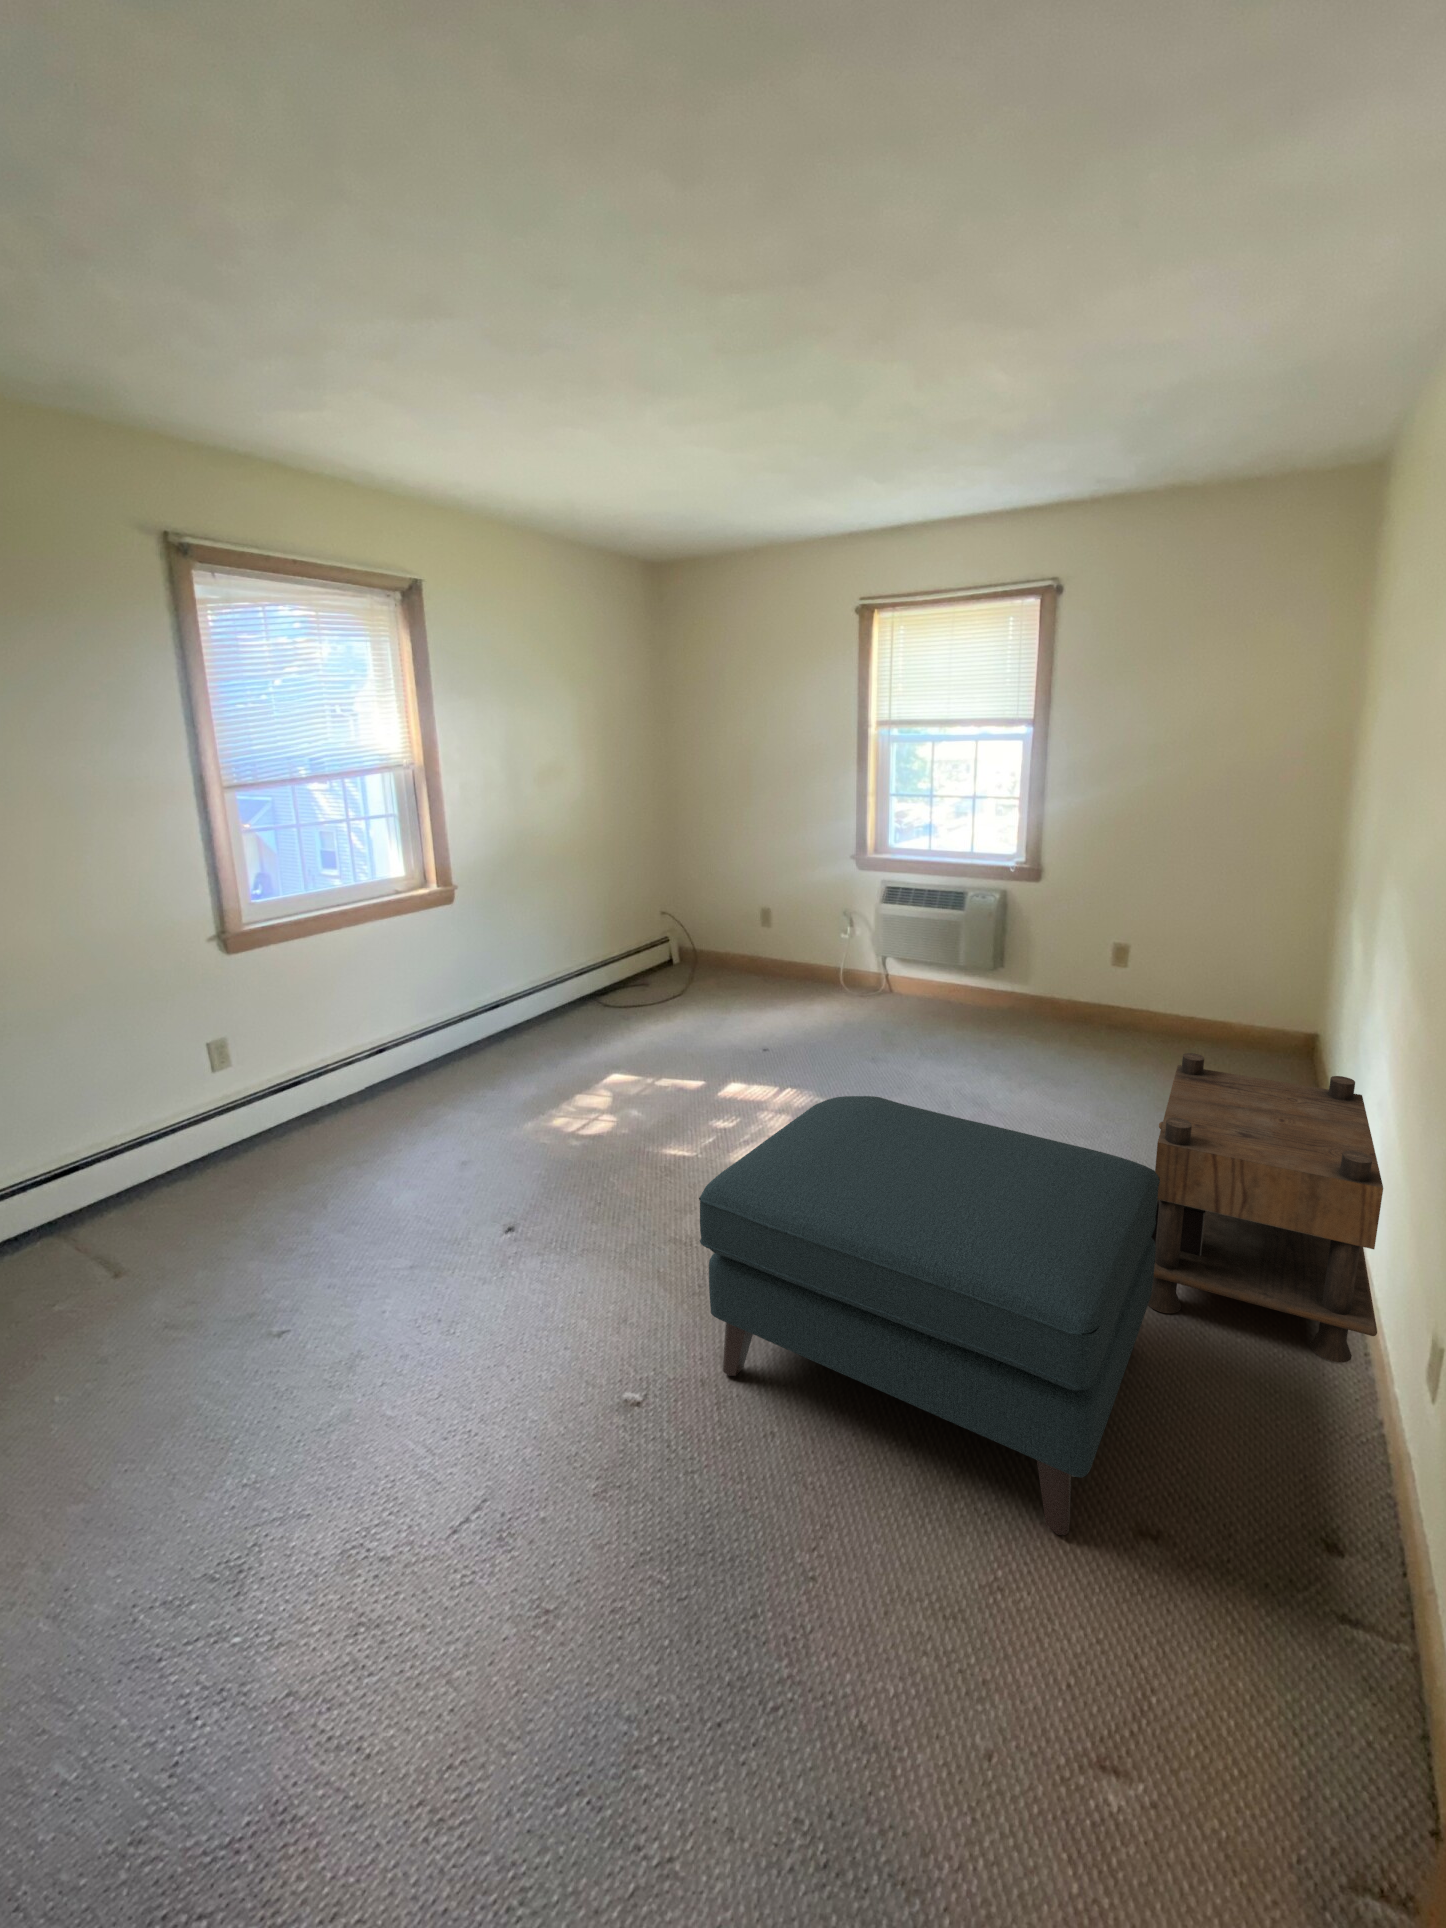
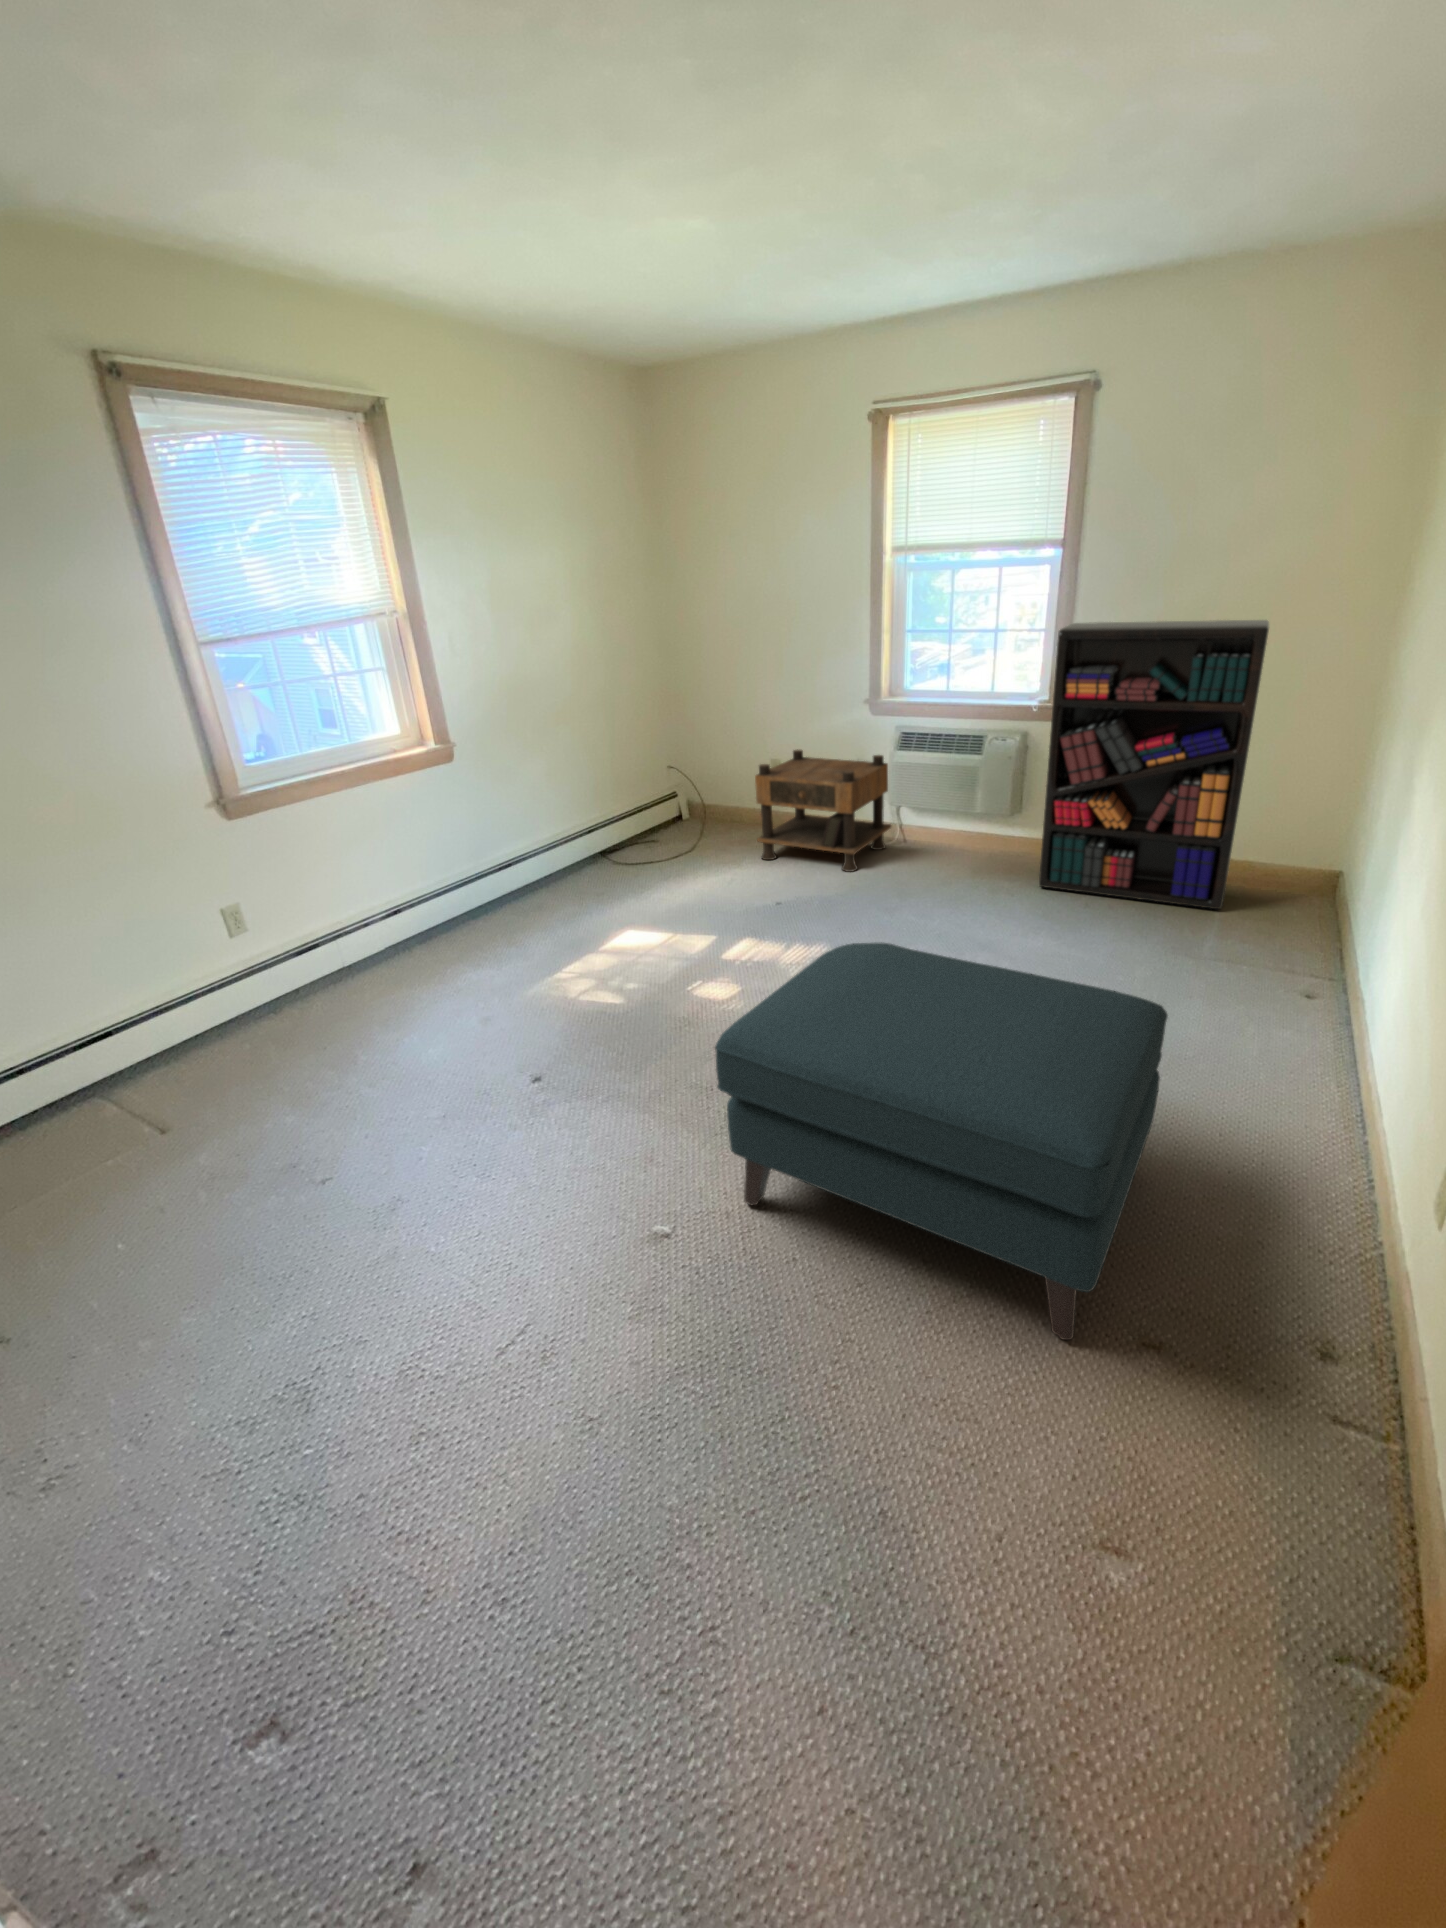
bookshelf: none [1038,786,1254,1076] -> present [1039,620,1269,909]
nightstand: present [1148,1053,1383,1363] -> present [755,749,891,872]

